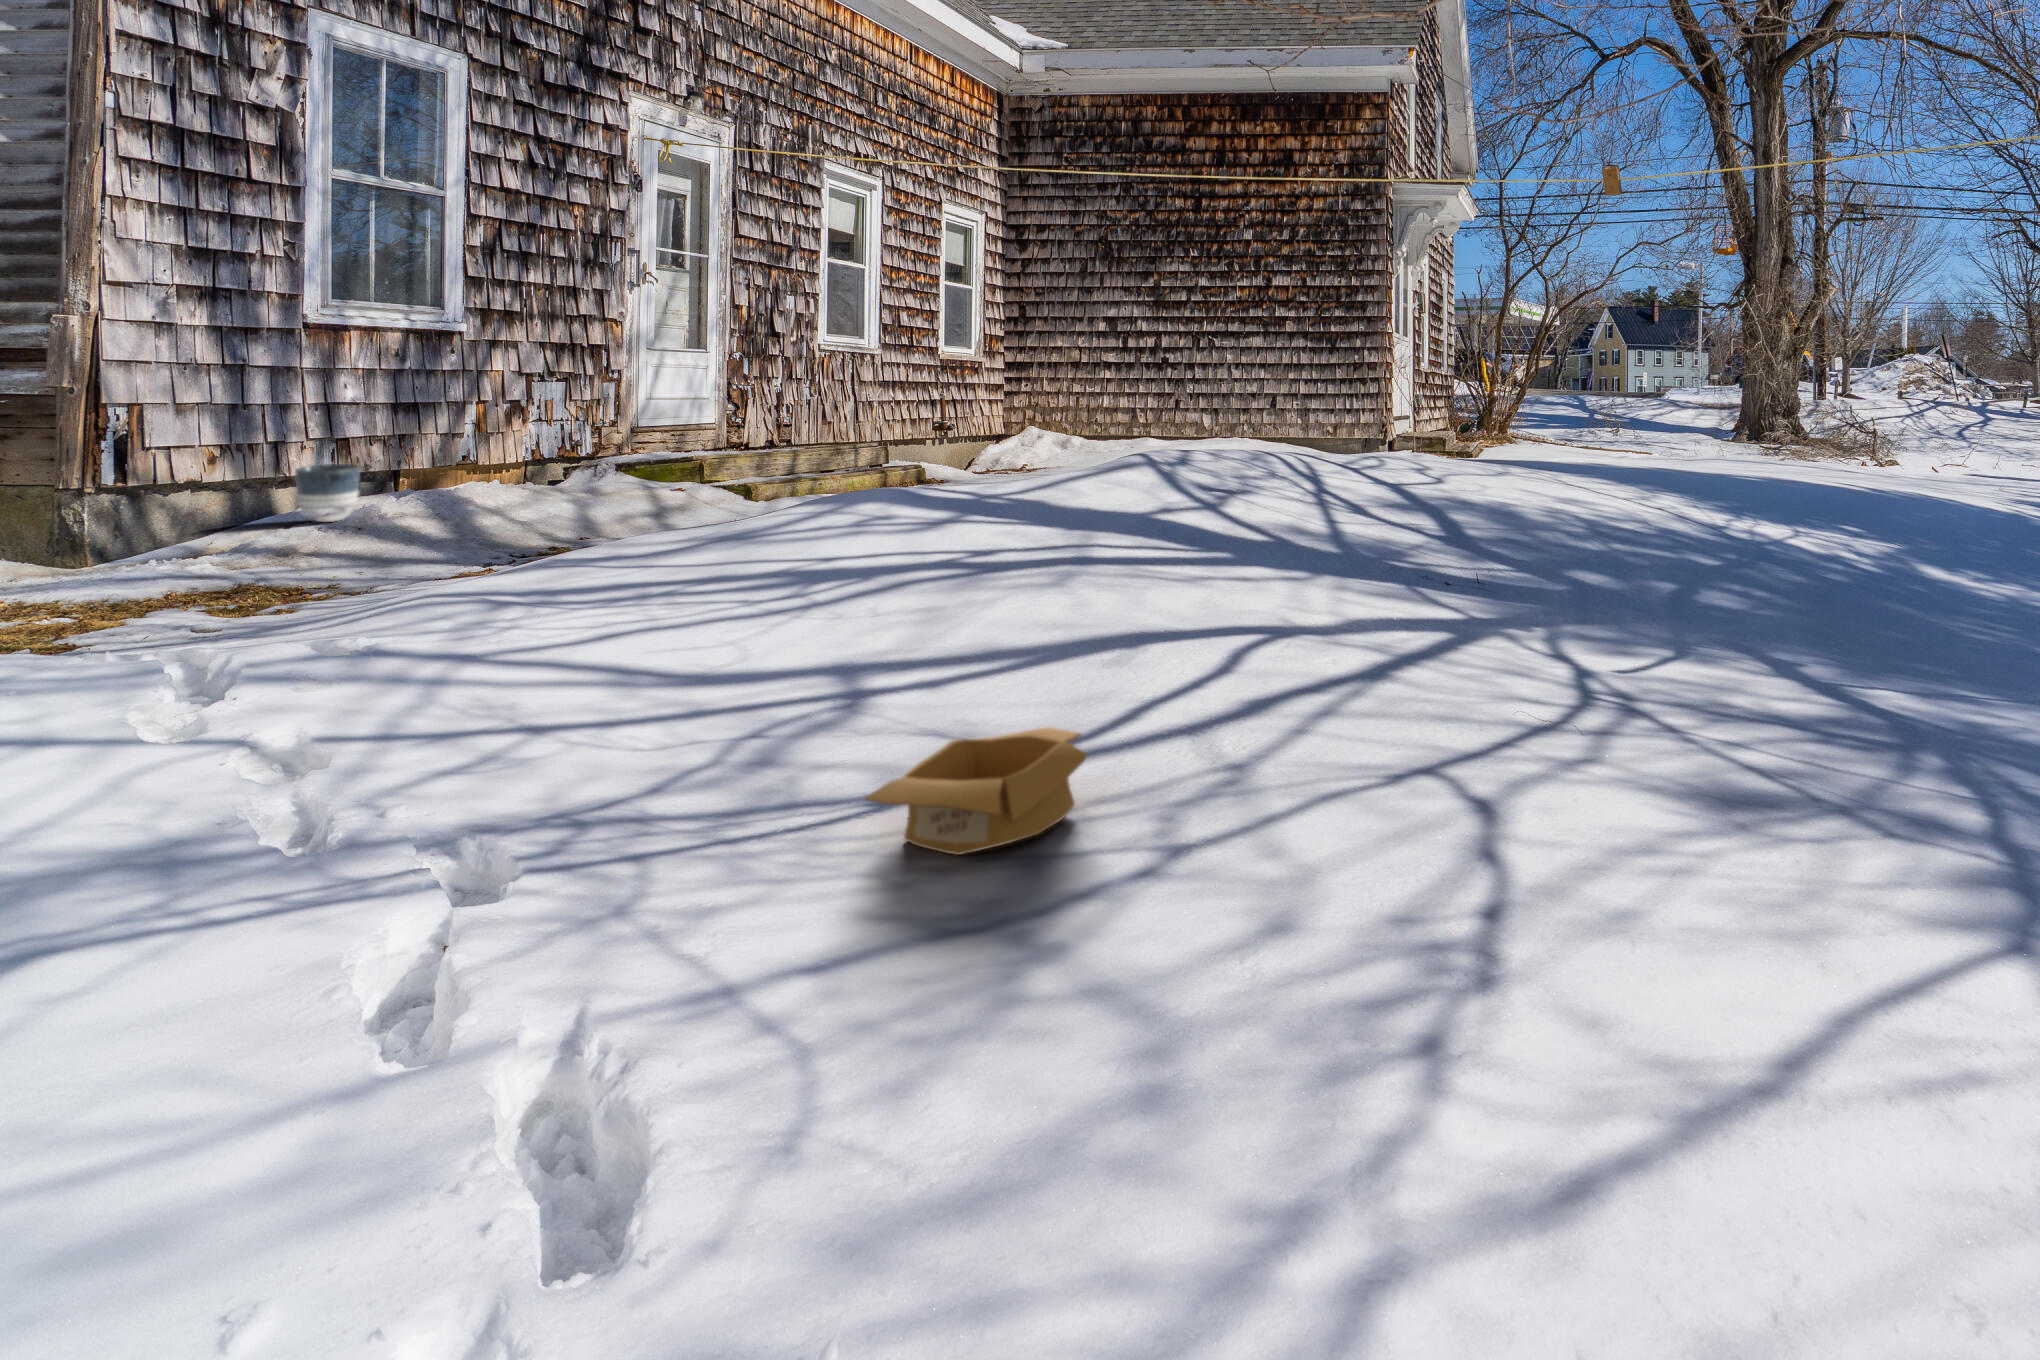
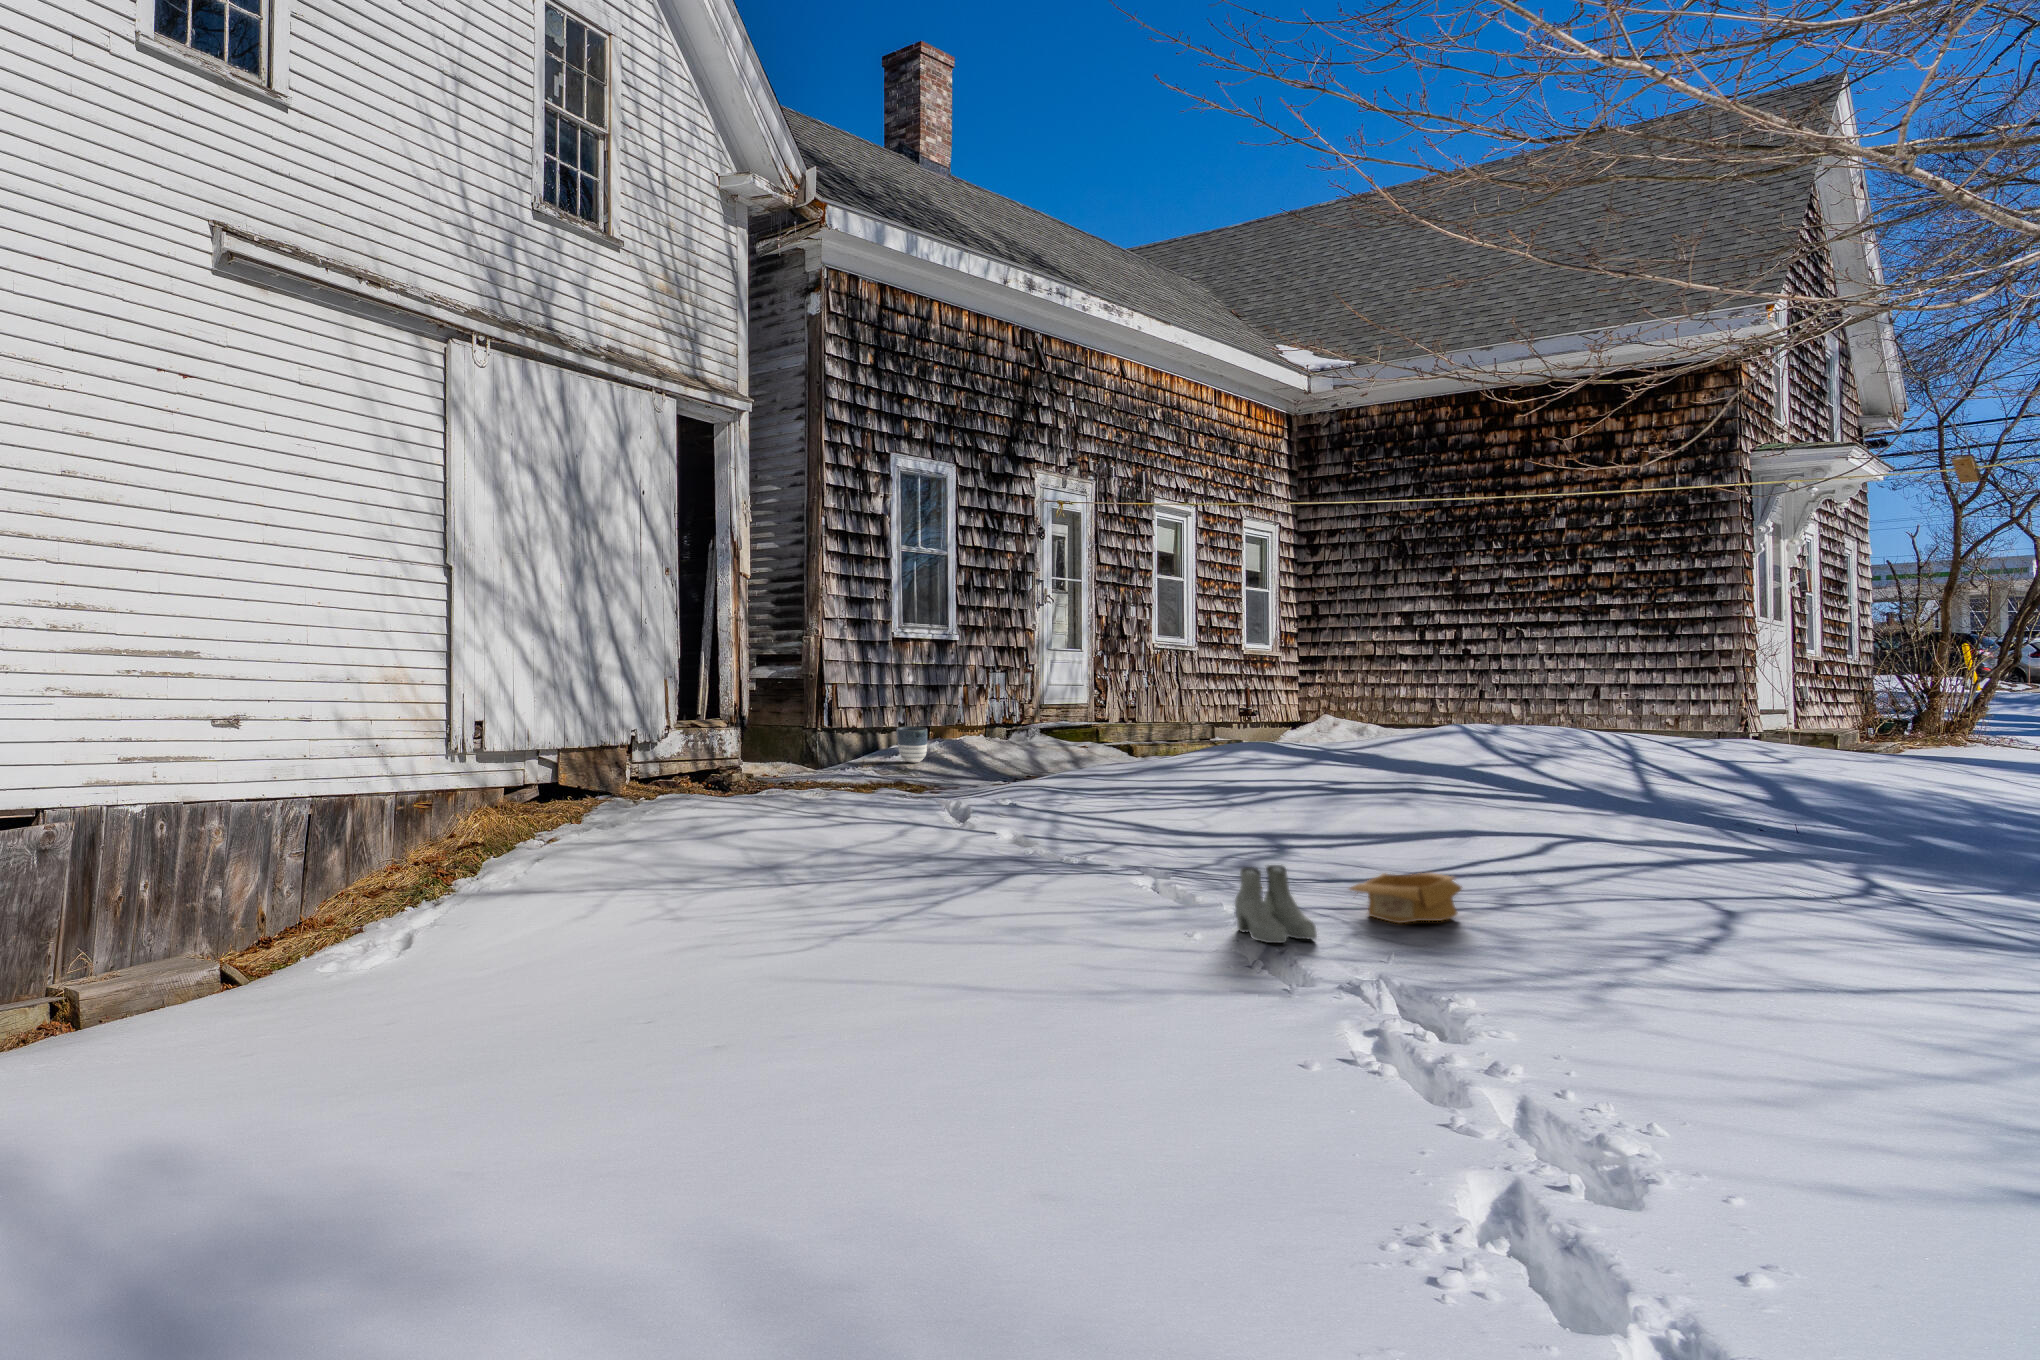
boots: none [551,796,745,1022] -> present [1235,865,1317,943]

